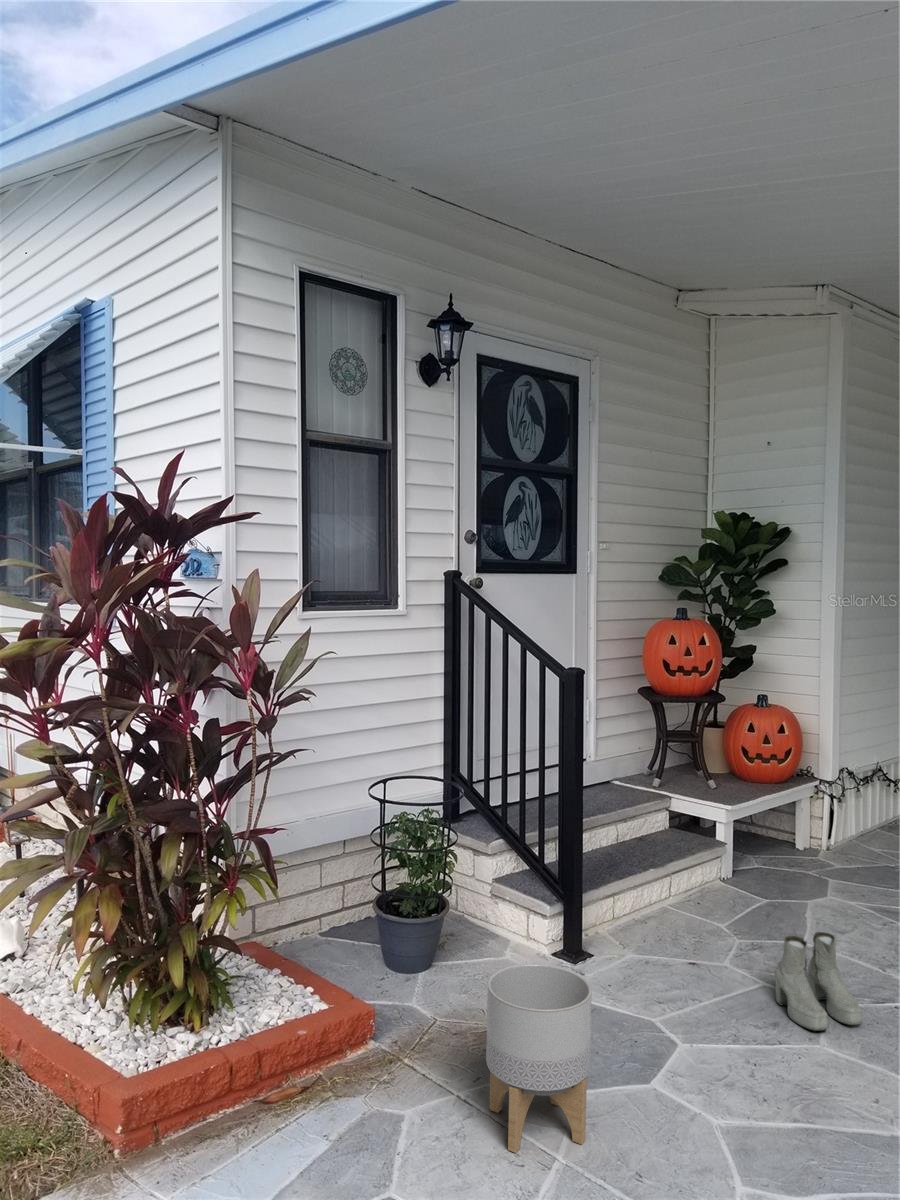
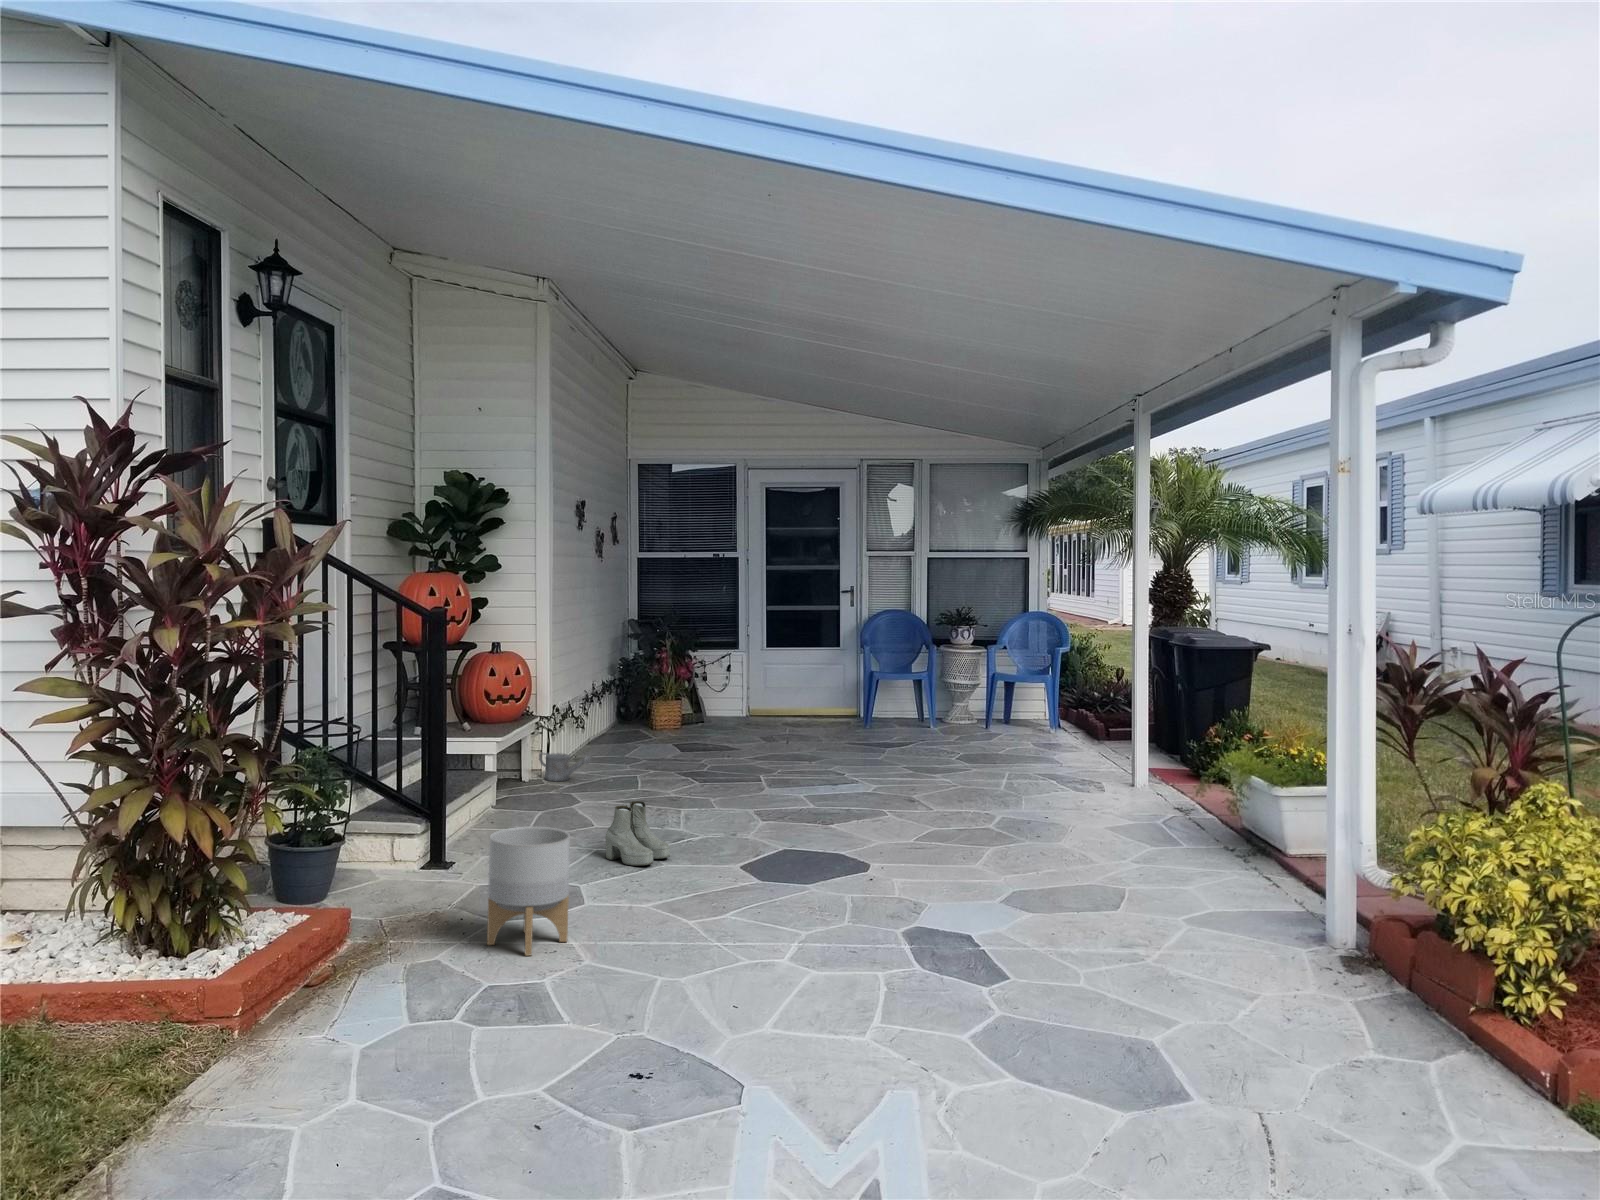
watering can: none [816,821,866,859] -> present [539,753,590,781]

